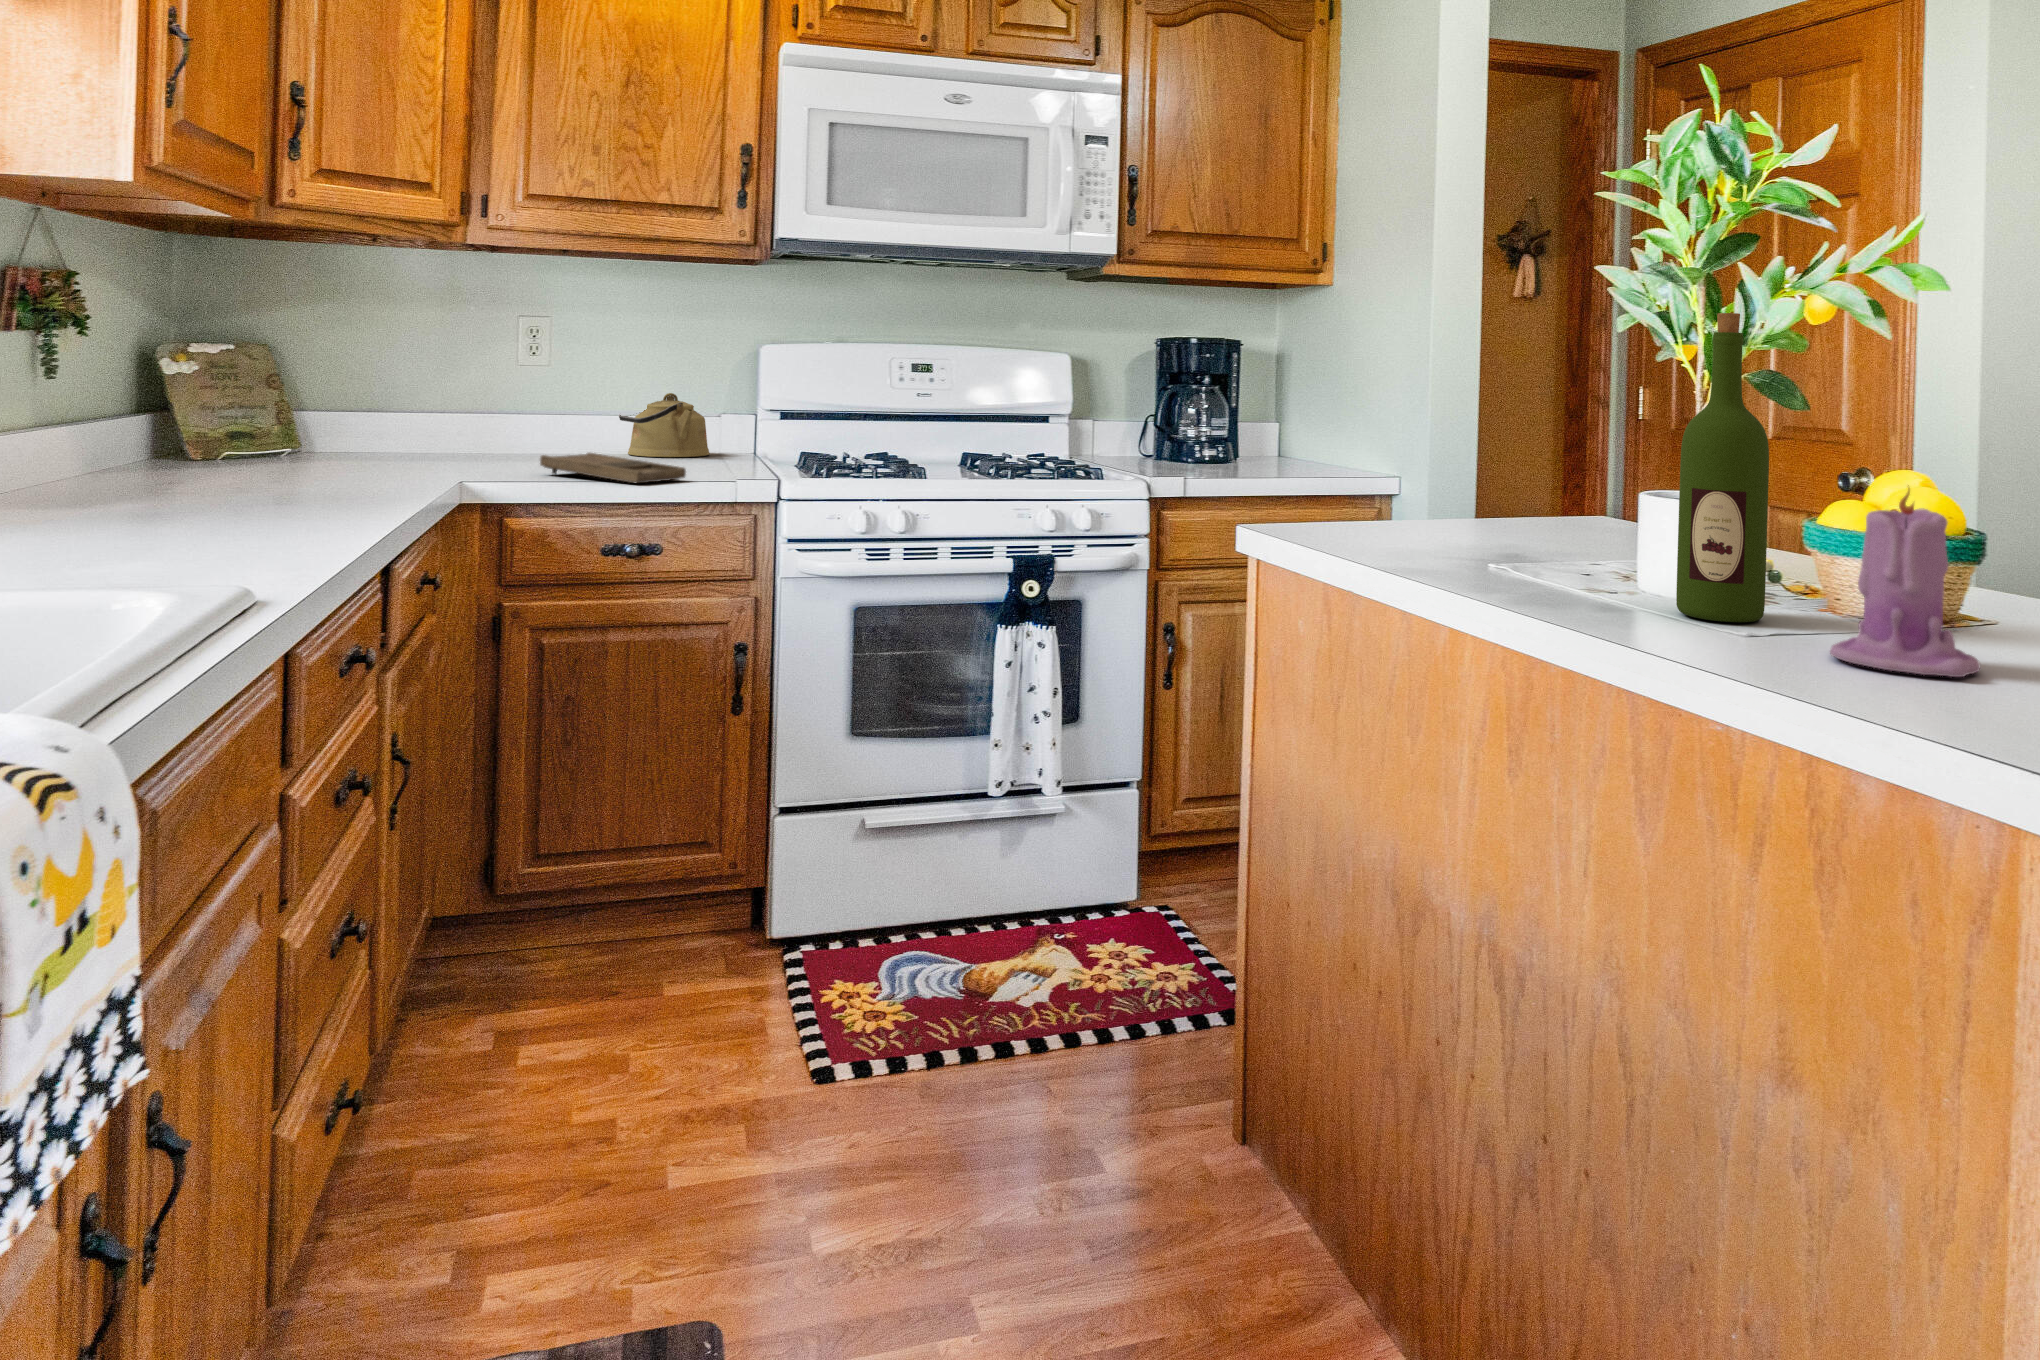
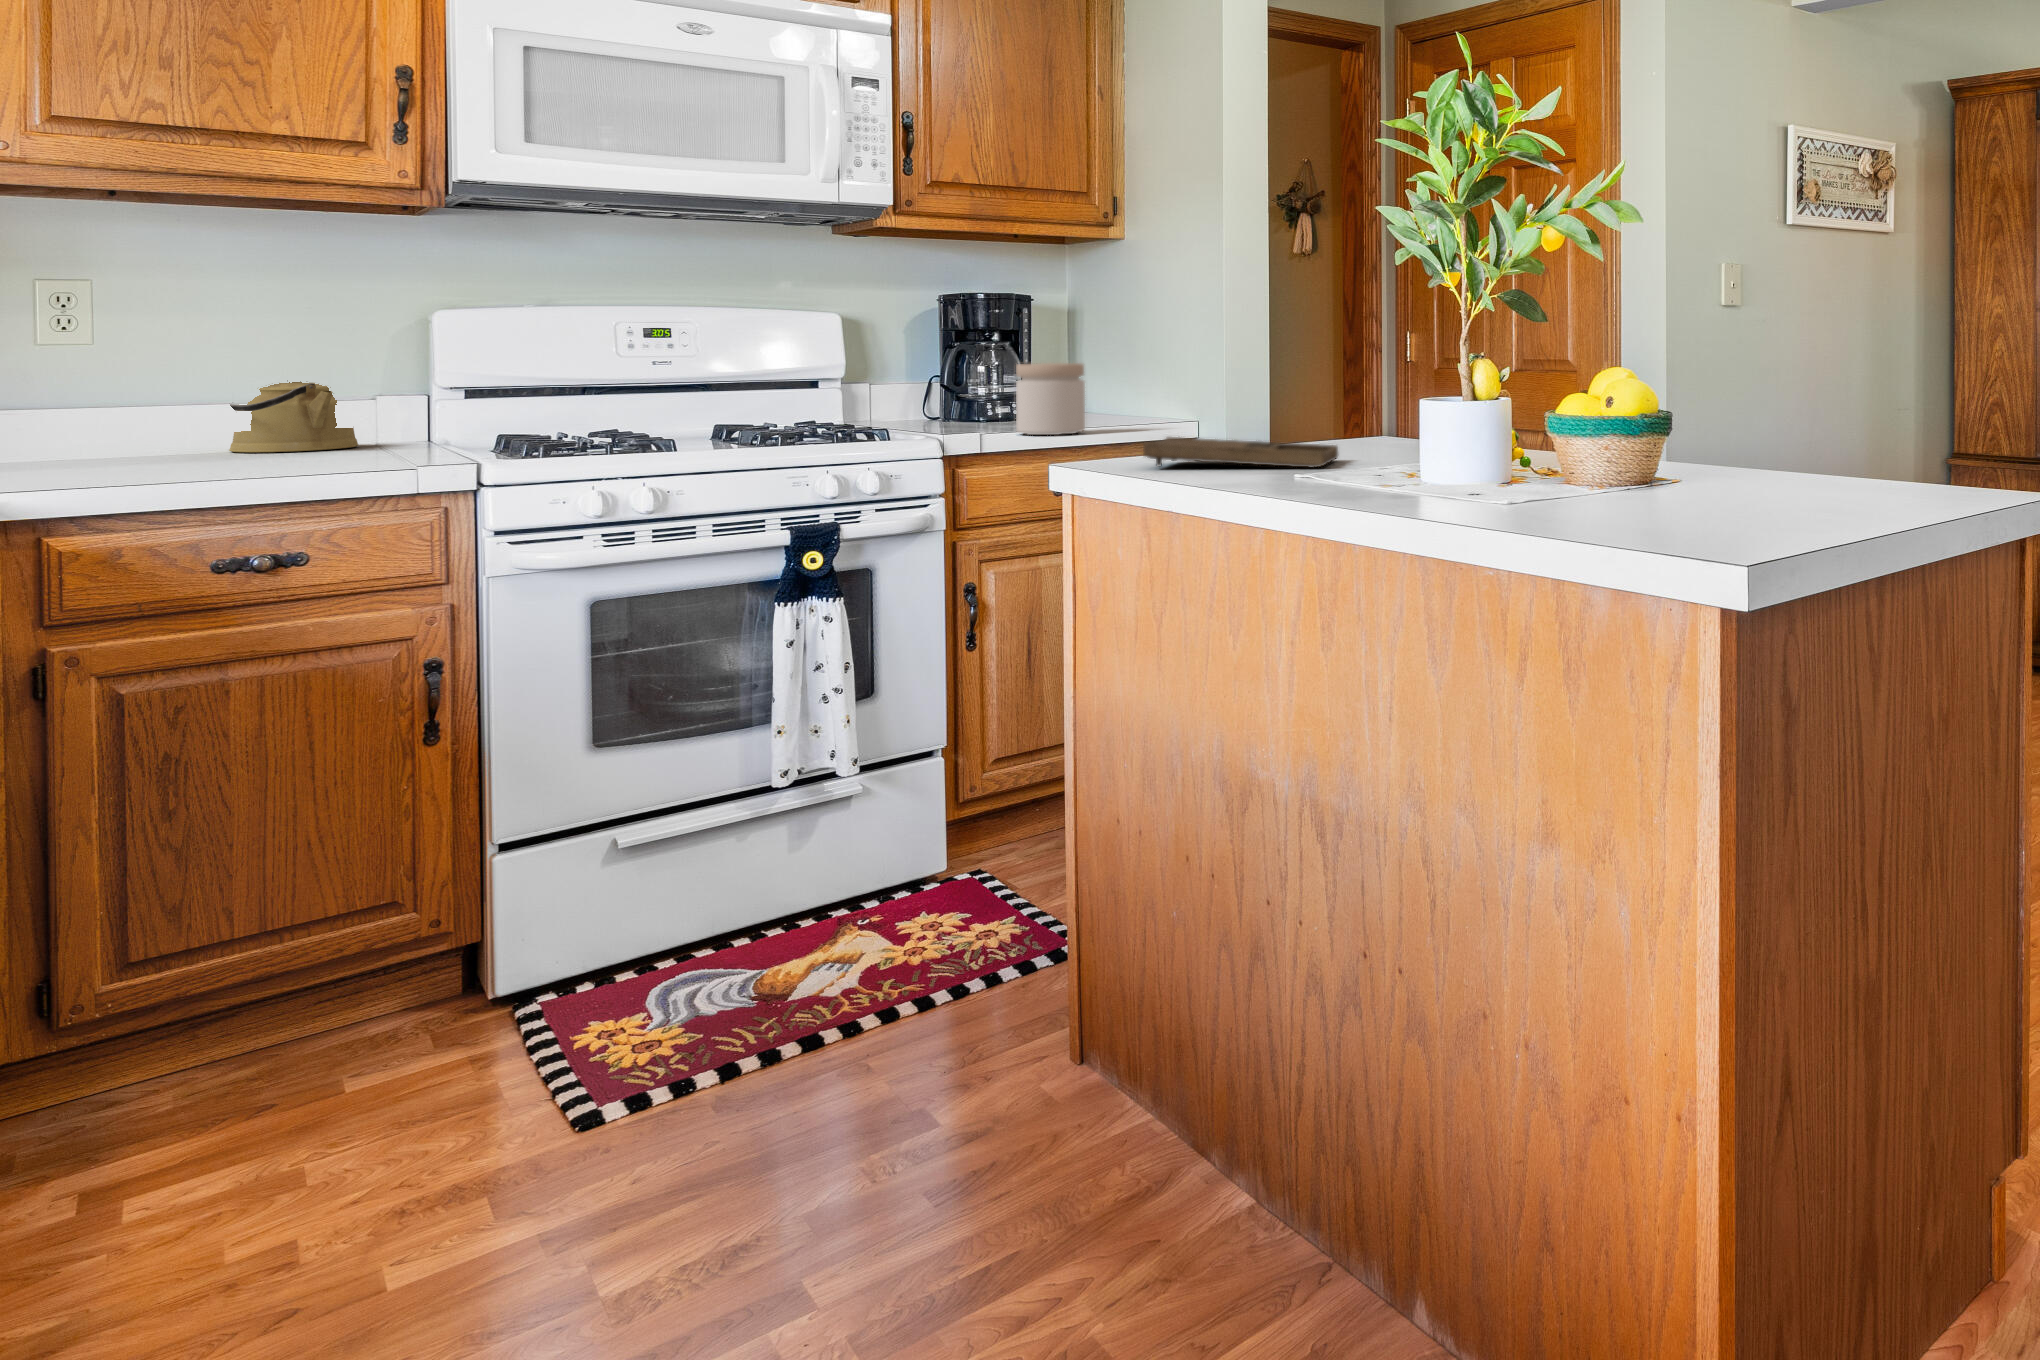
wine bottle: present [1676,313,1769,622] -> none [1454,241,1520,495]
jar: none [1218,410,1285,482] -> present [1016,363,1085,435]
tray: present [540,453,686,483] -> present [1143,437,1338,468]
candle: present [1830,488,1980,677] -> none [1568,369,1669,512]

